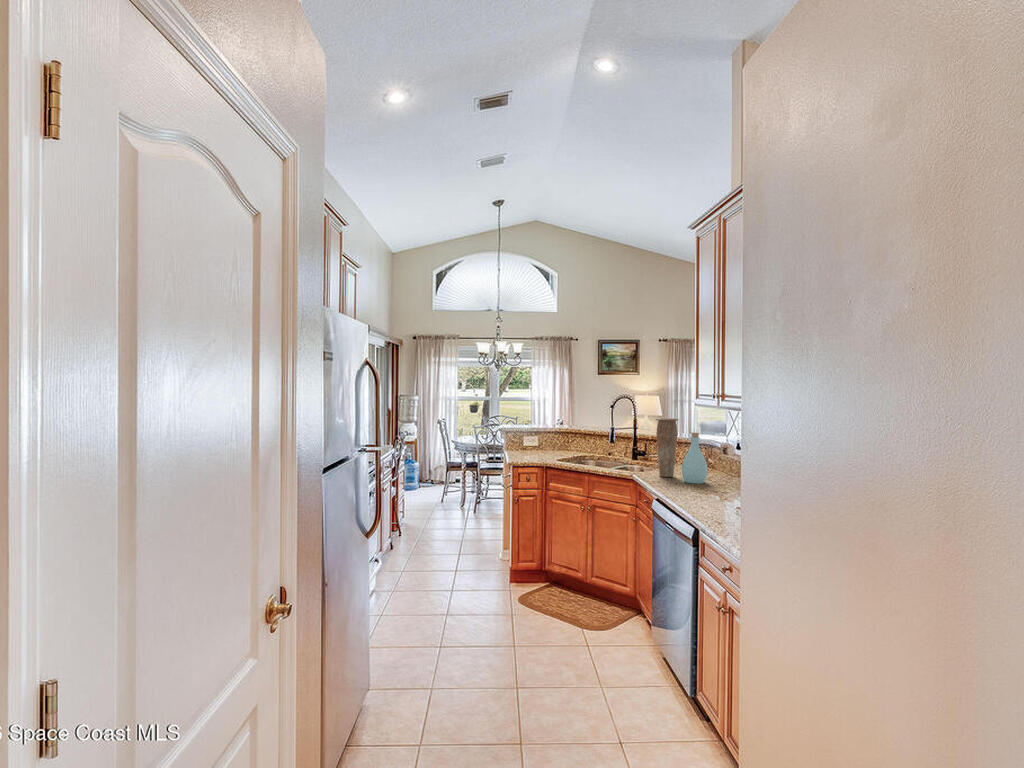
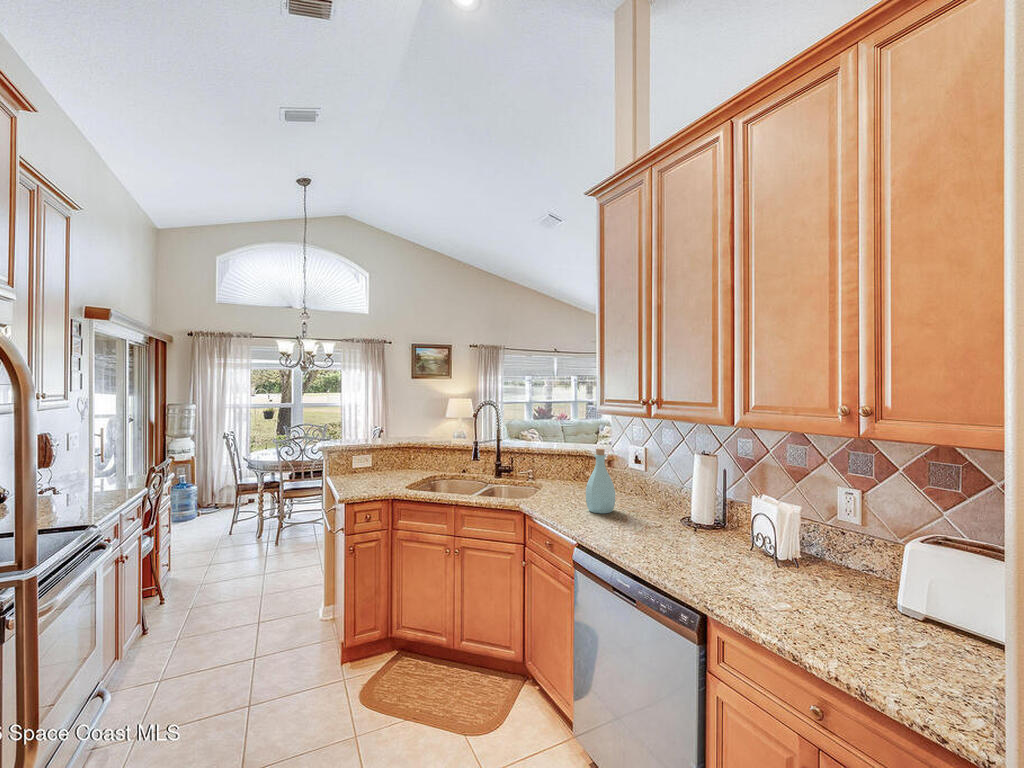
vase: present [656,418,678,477] -> none [545,430,572,505]

